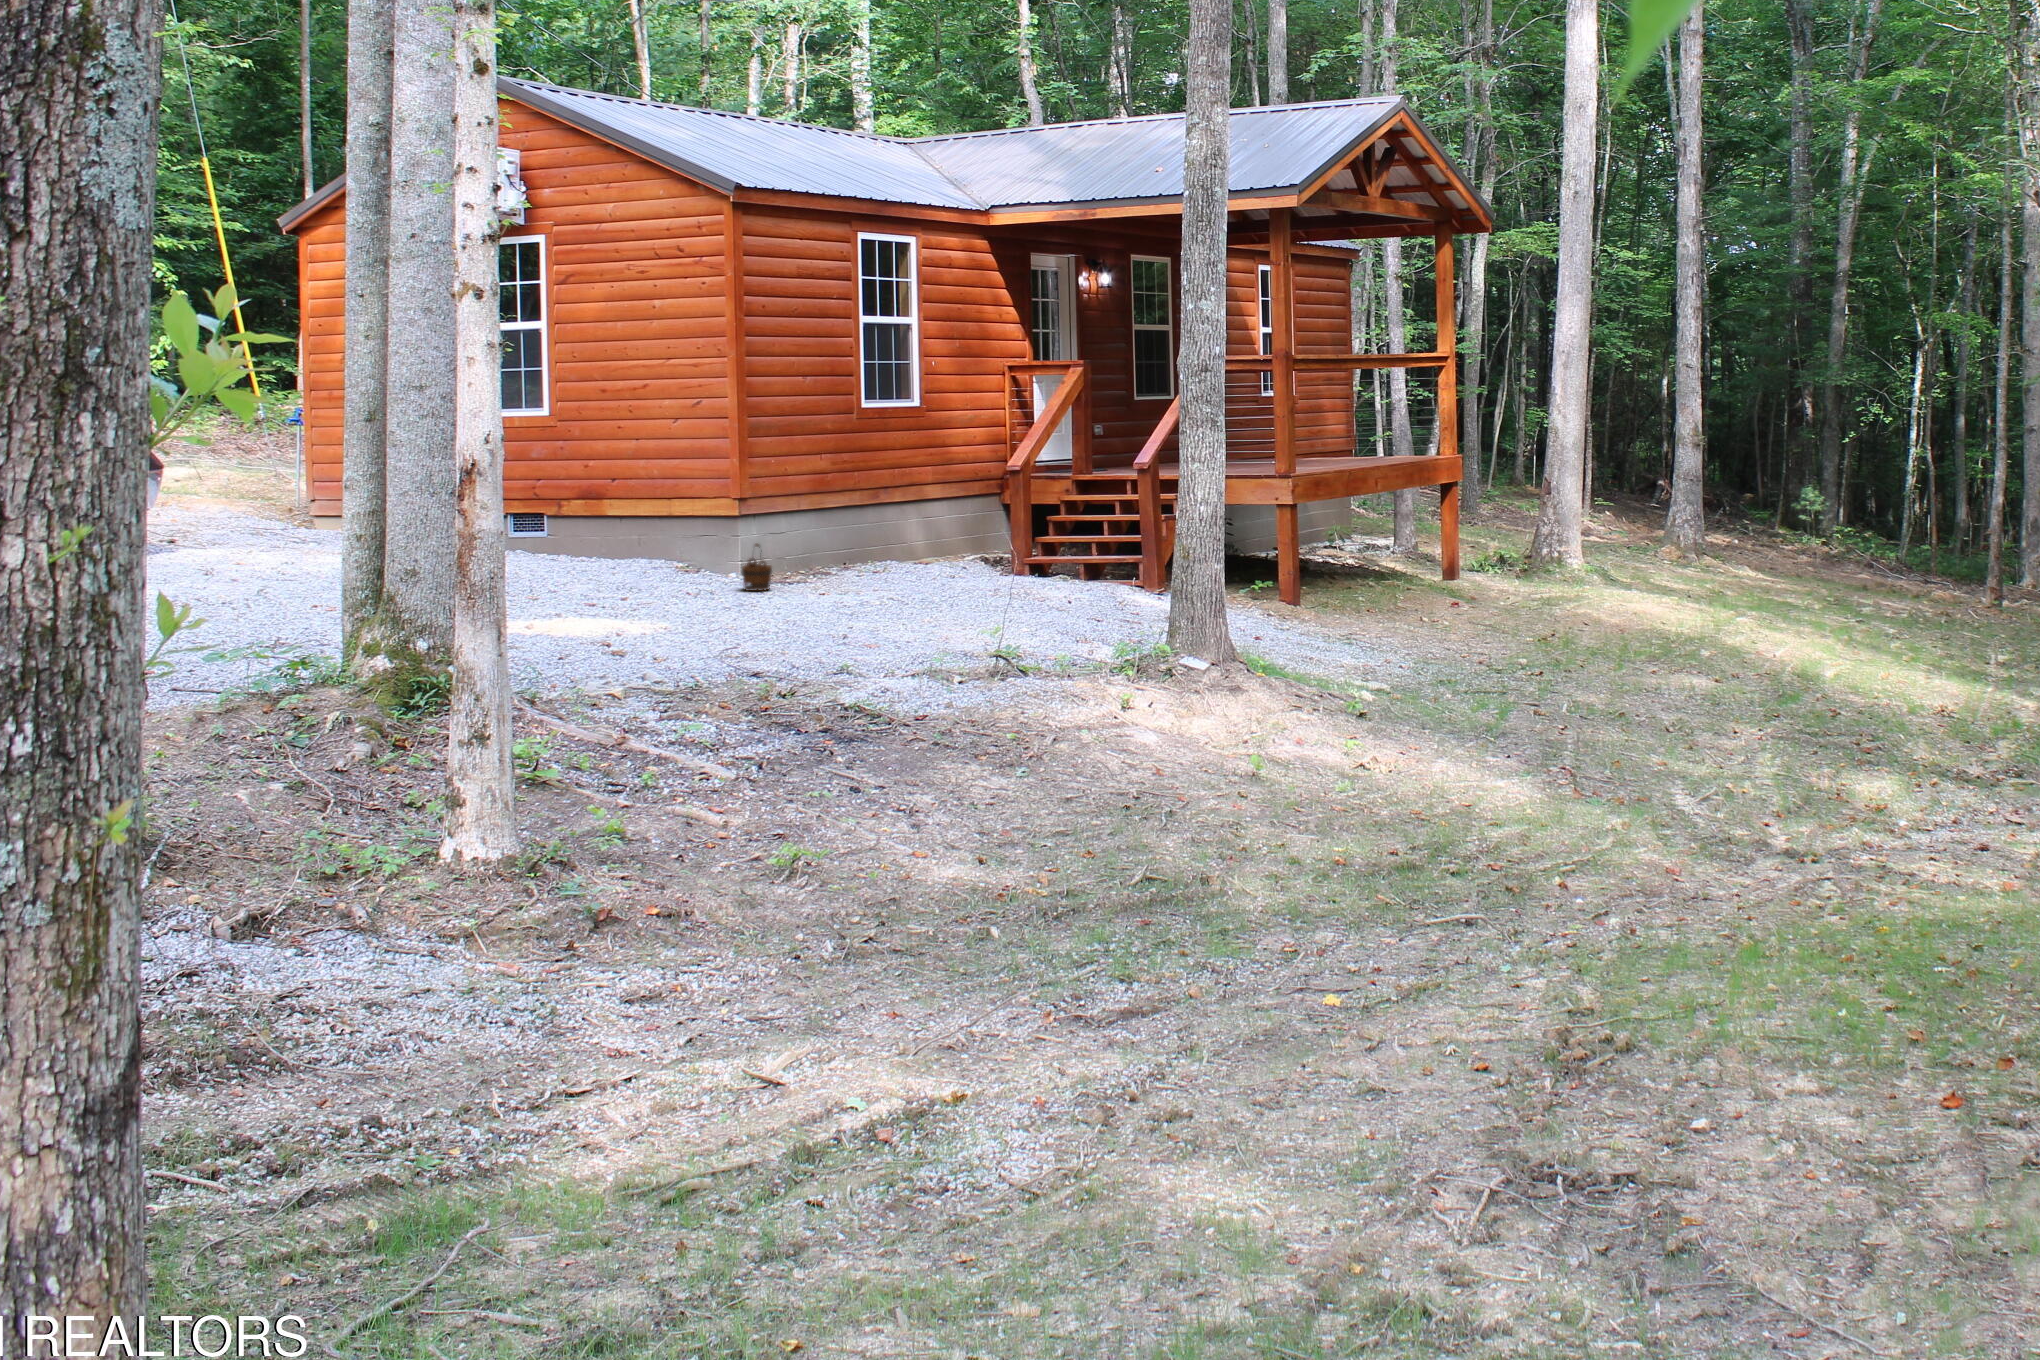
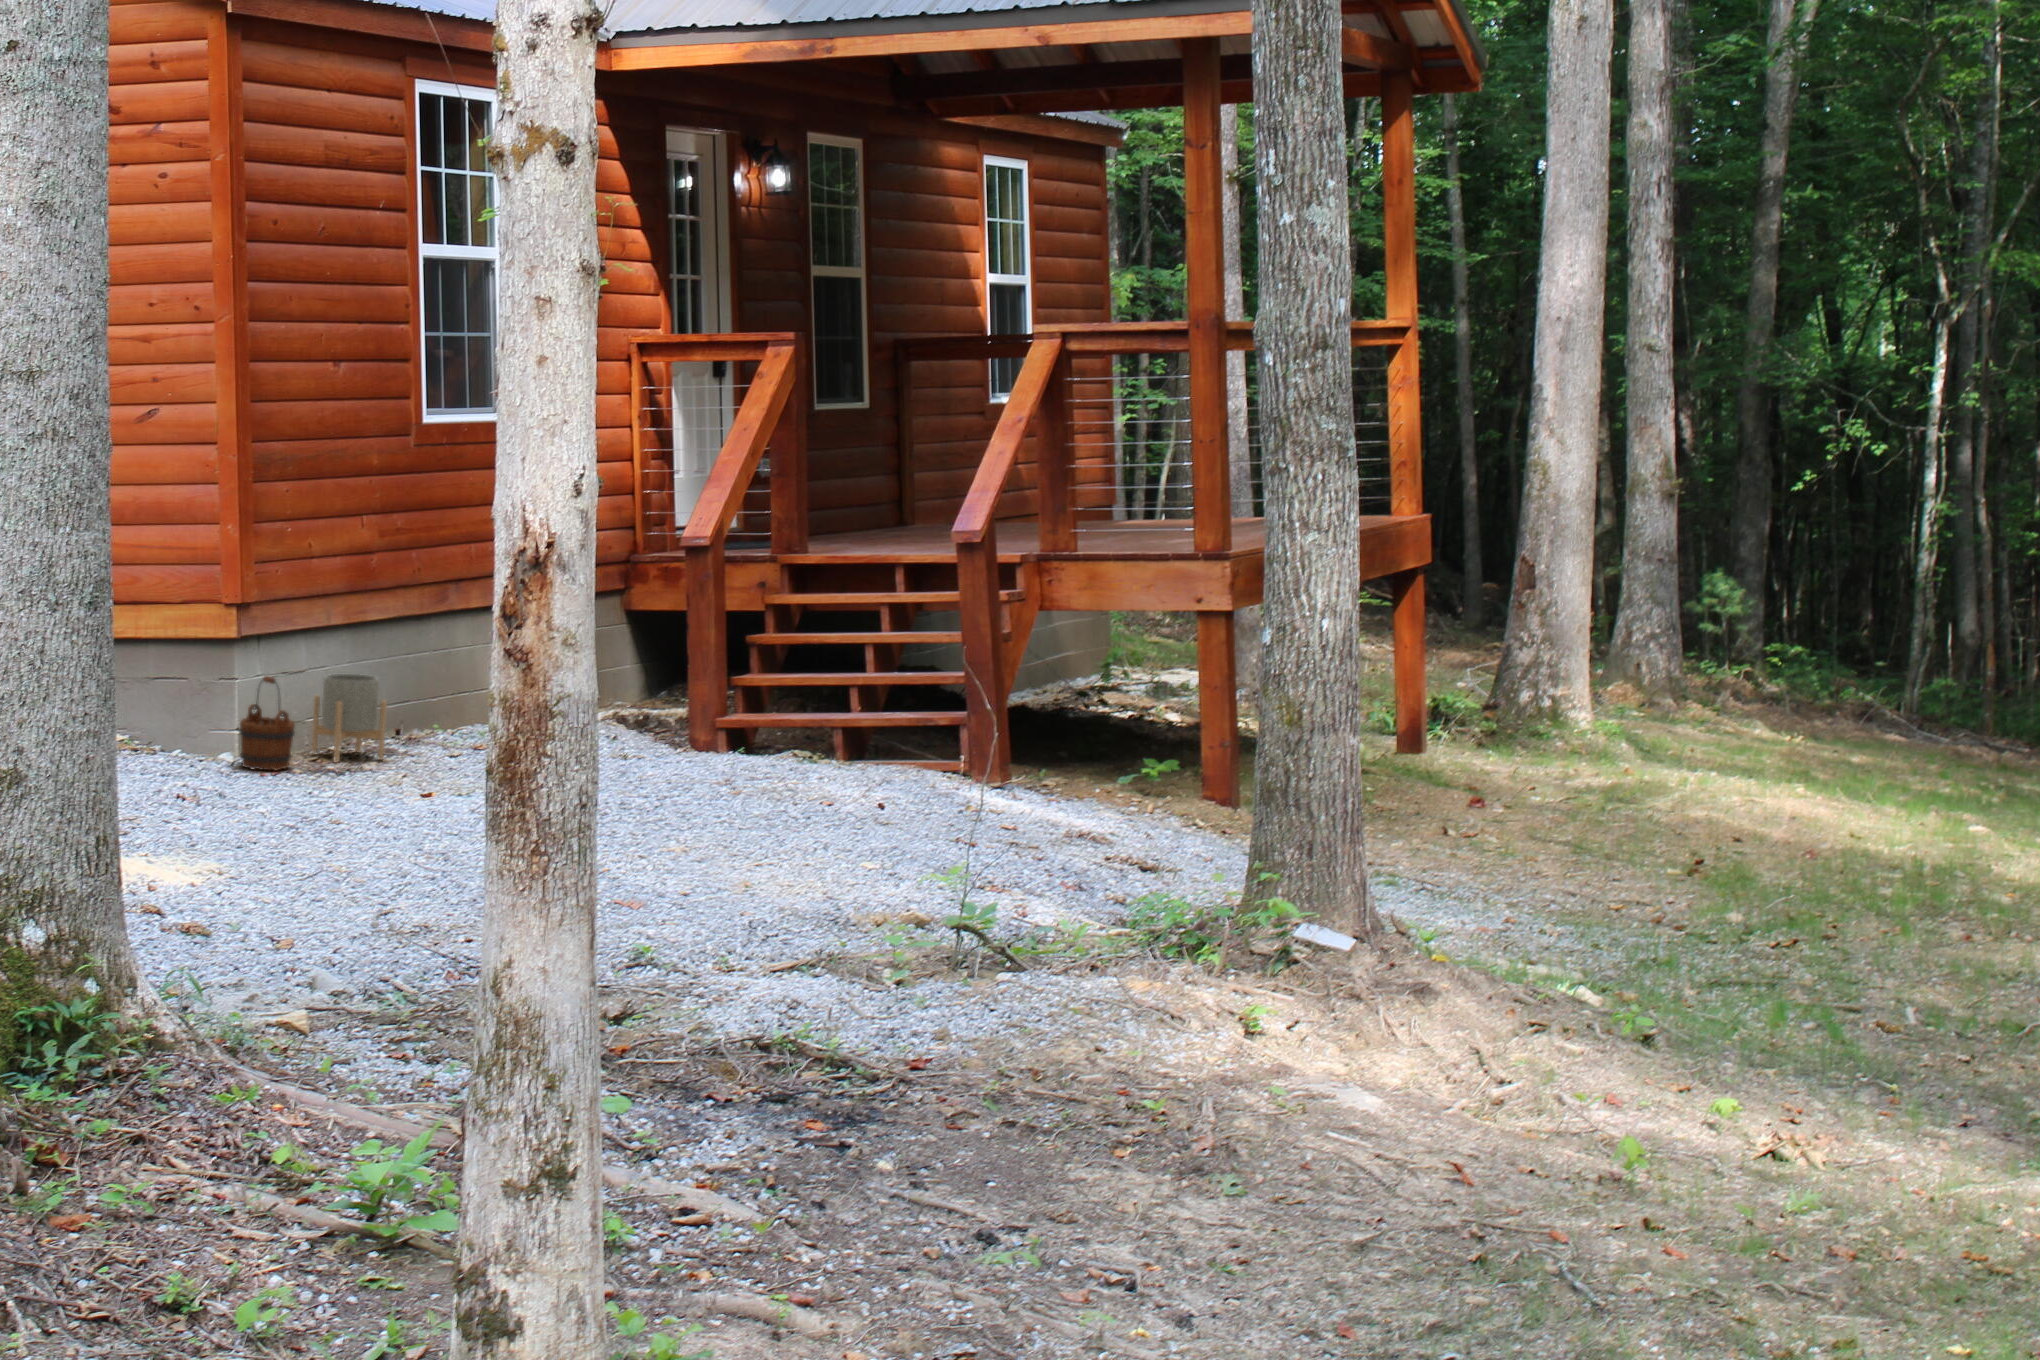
planter: none [793,542,830,587] -> present [311,674,387,762]

